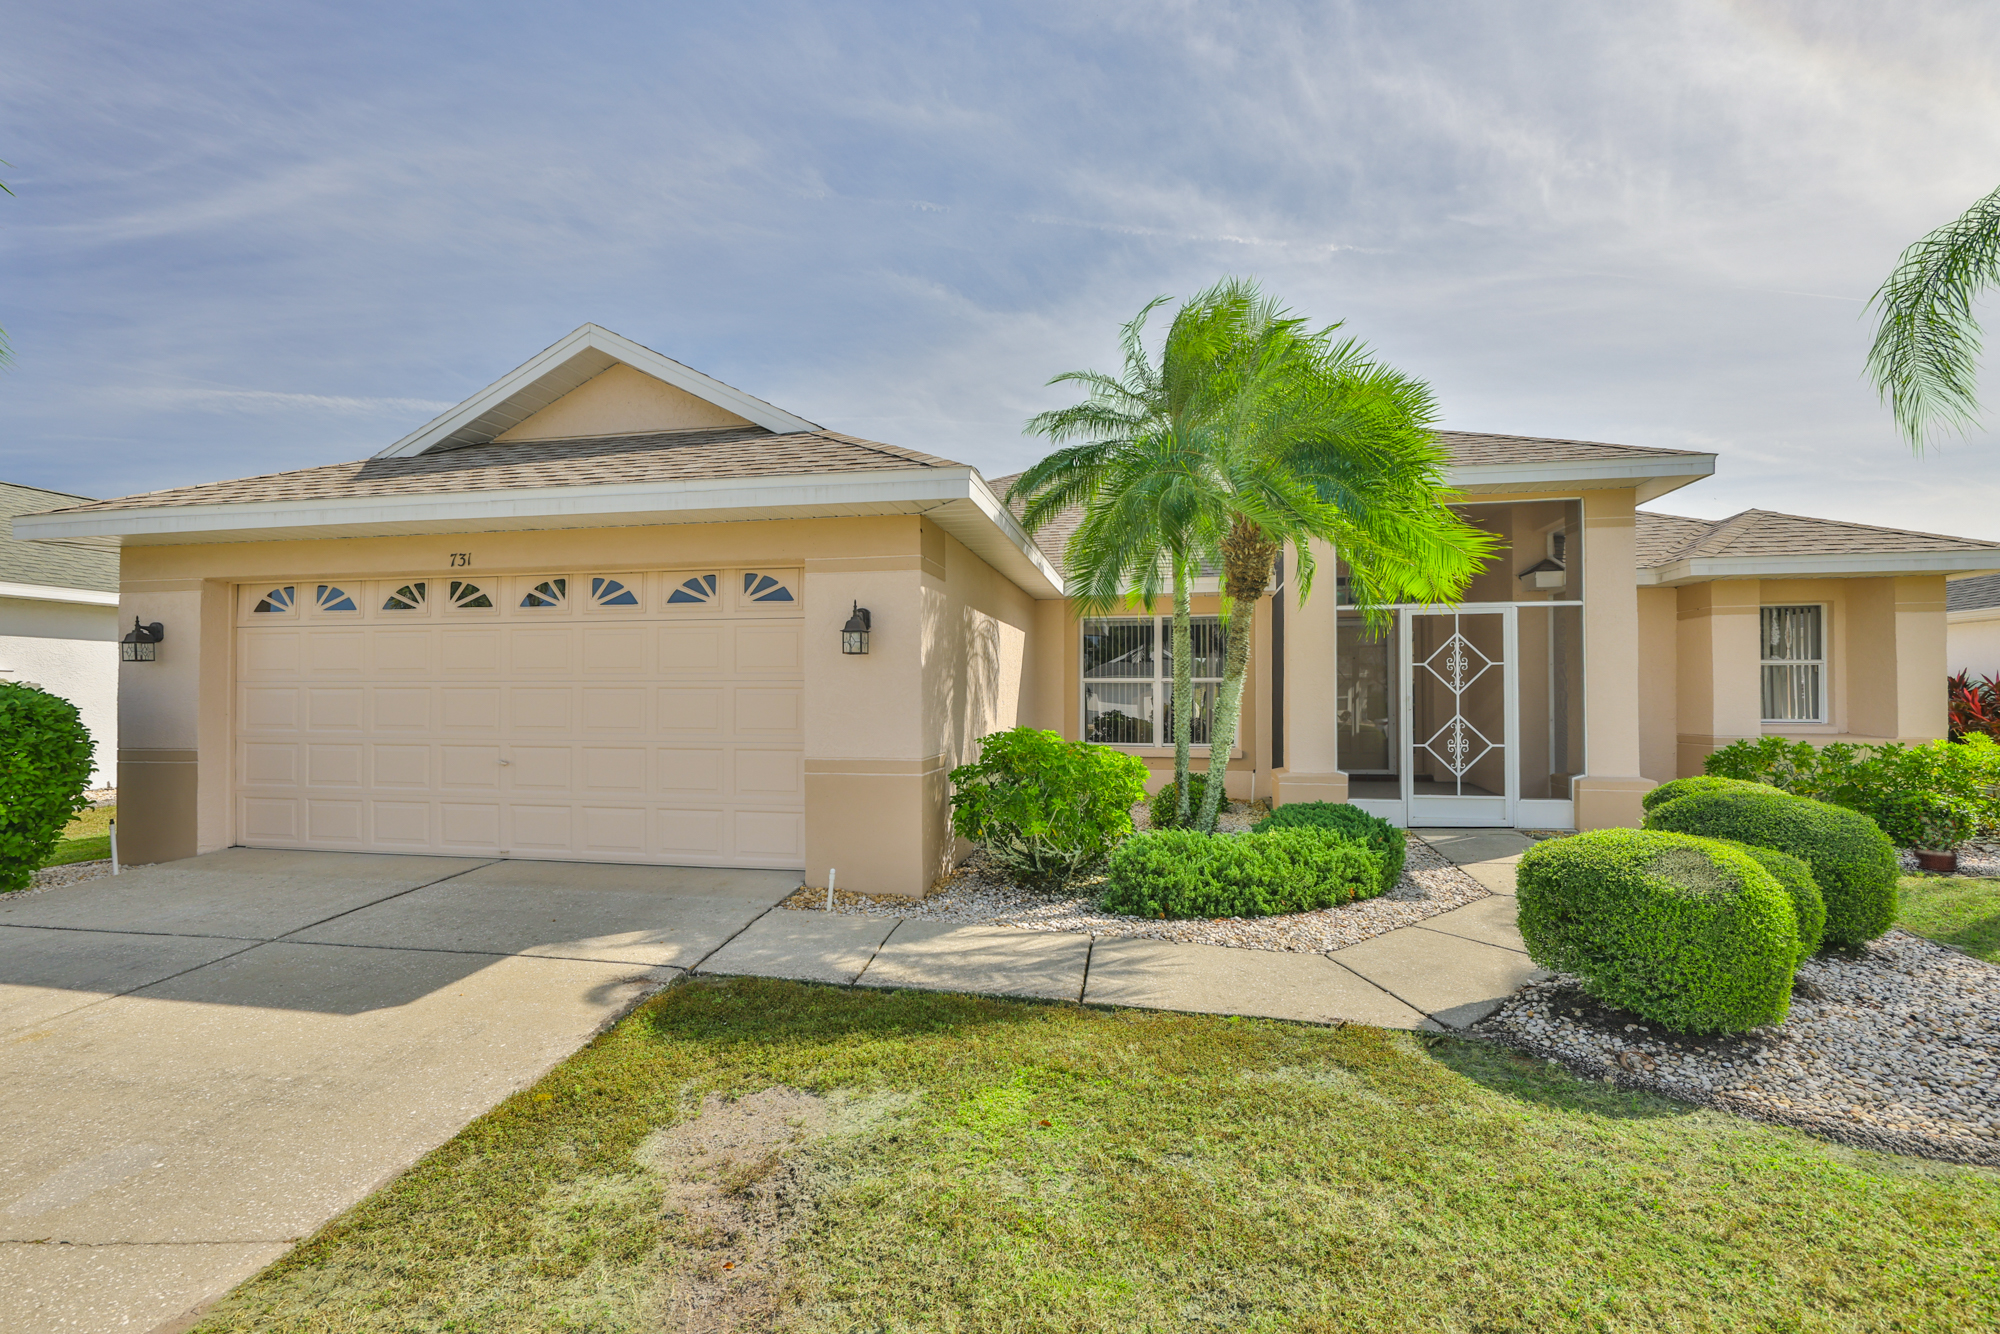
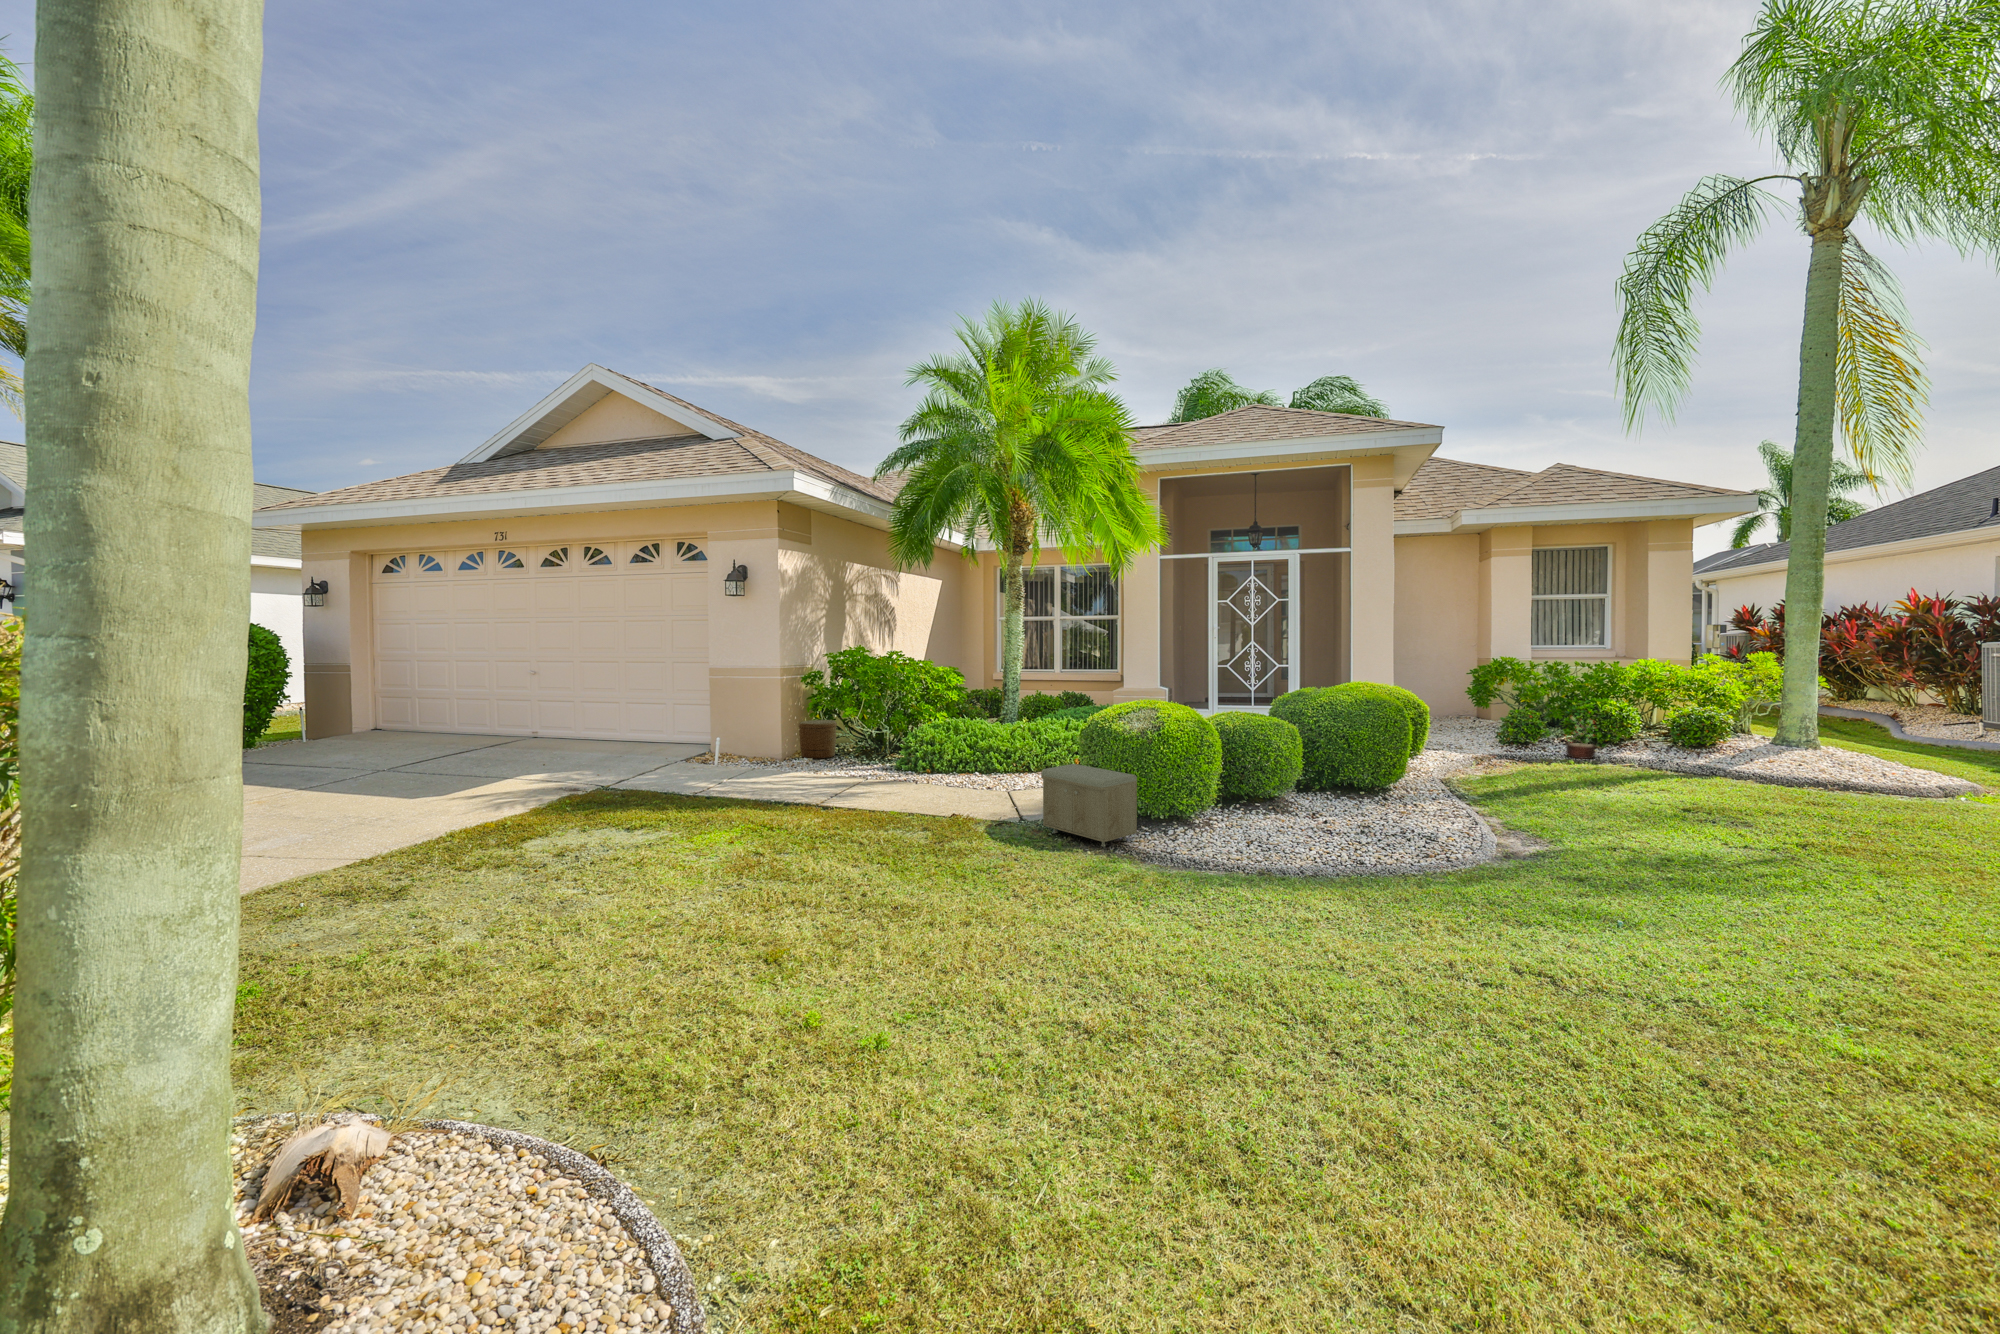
woven basket: none [934,832,988,892] -> present [799,720,837,759]
storage bench: none [1547,929,1725,1082] -> present [1041,764,1137,847]

